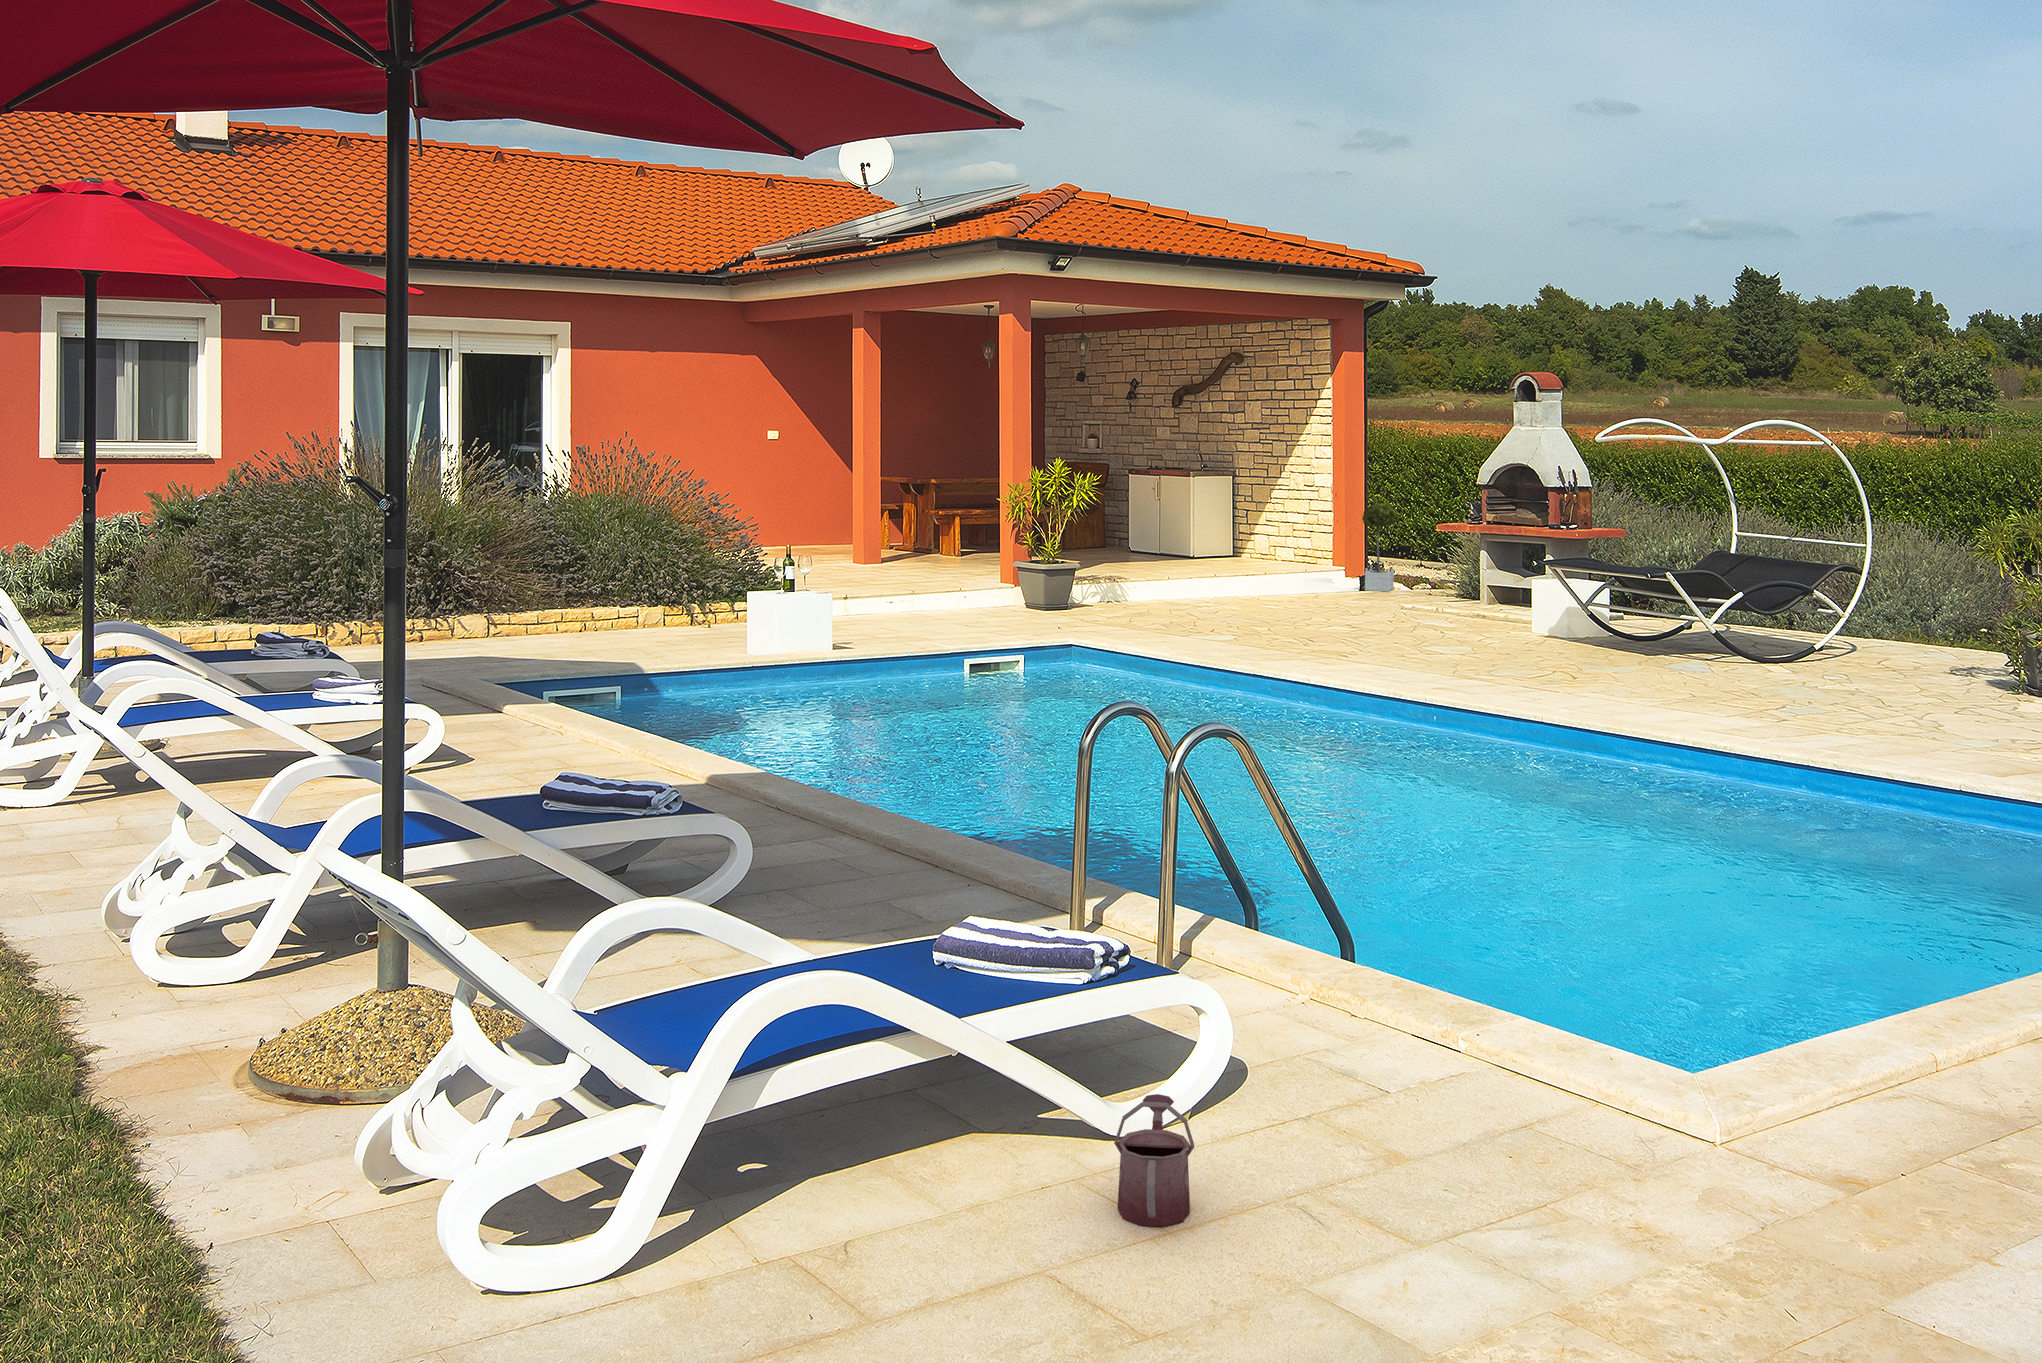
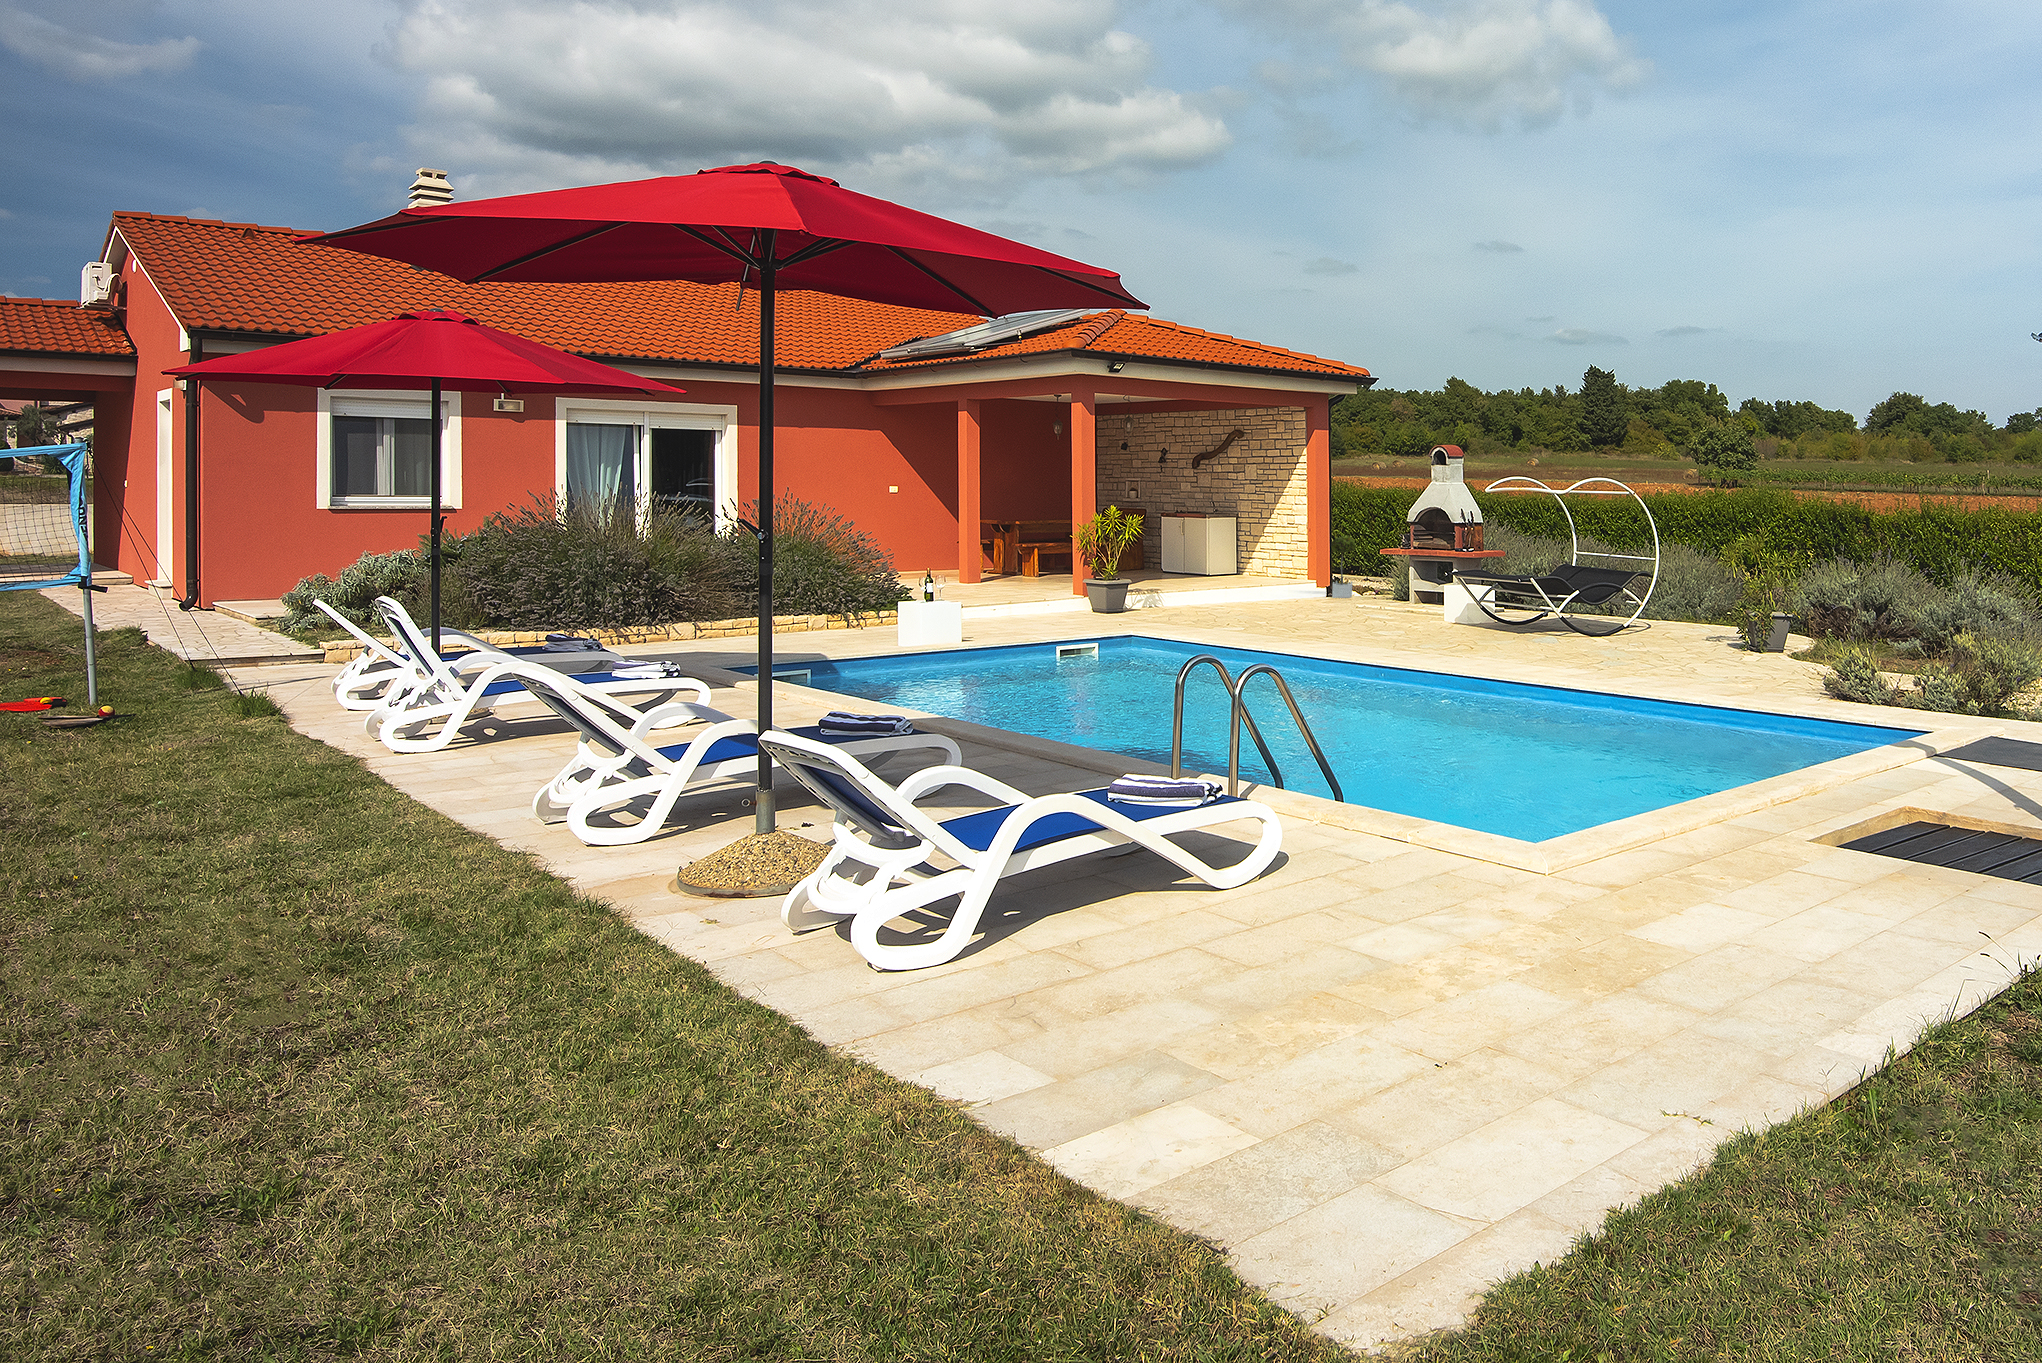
watering can: present [1114,1094,1194,1226] -> none [1277,773,1310,821]

